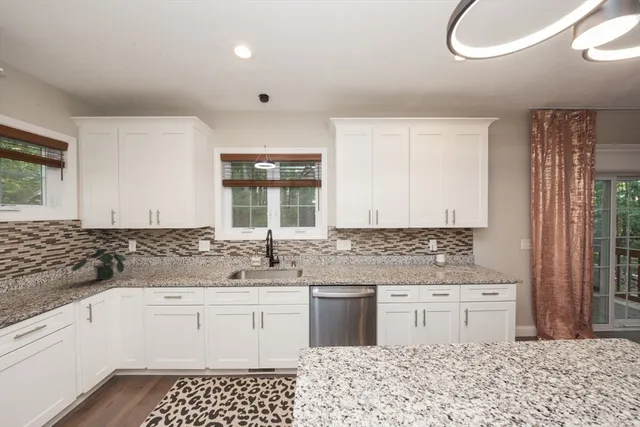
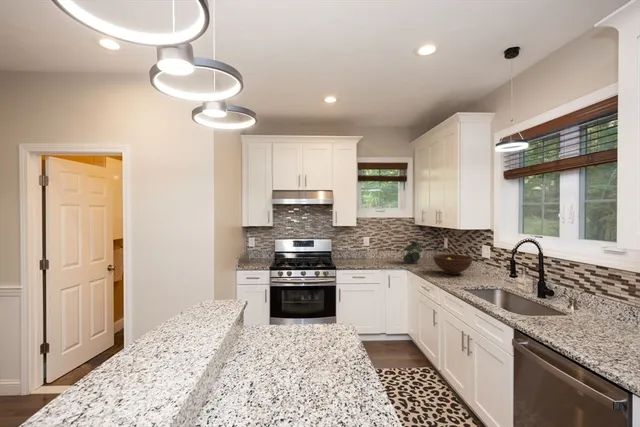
fruit bowl: none [164,253,205,274] -> present [433,254,473,274]

